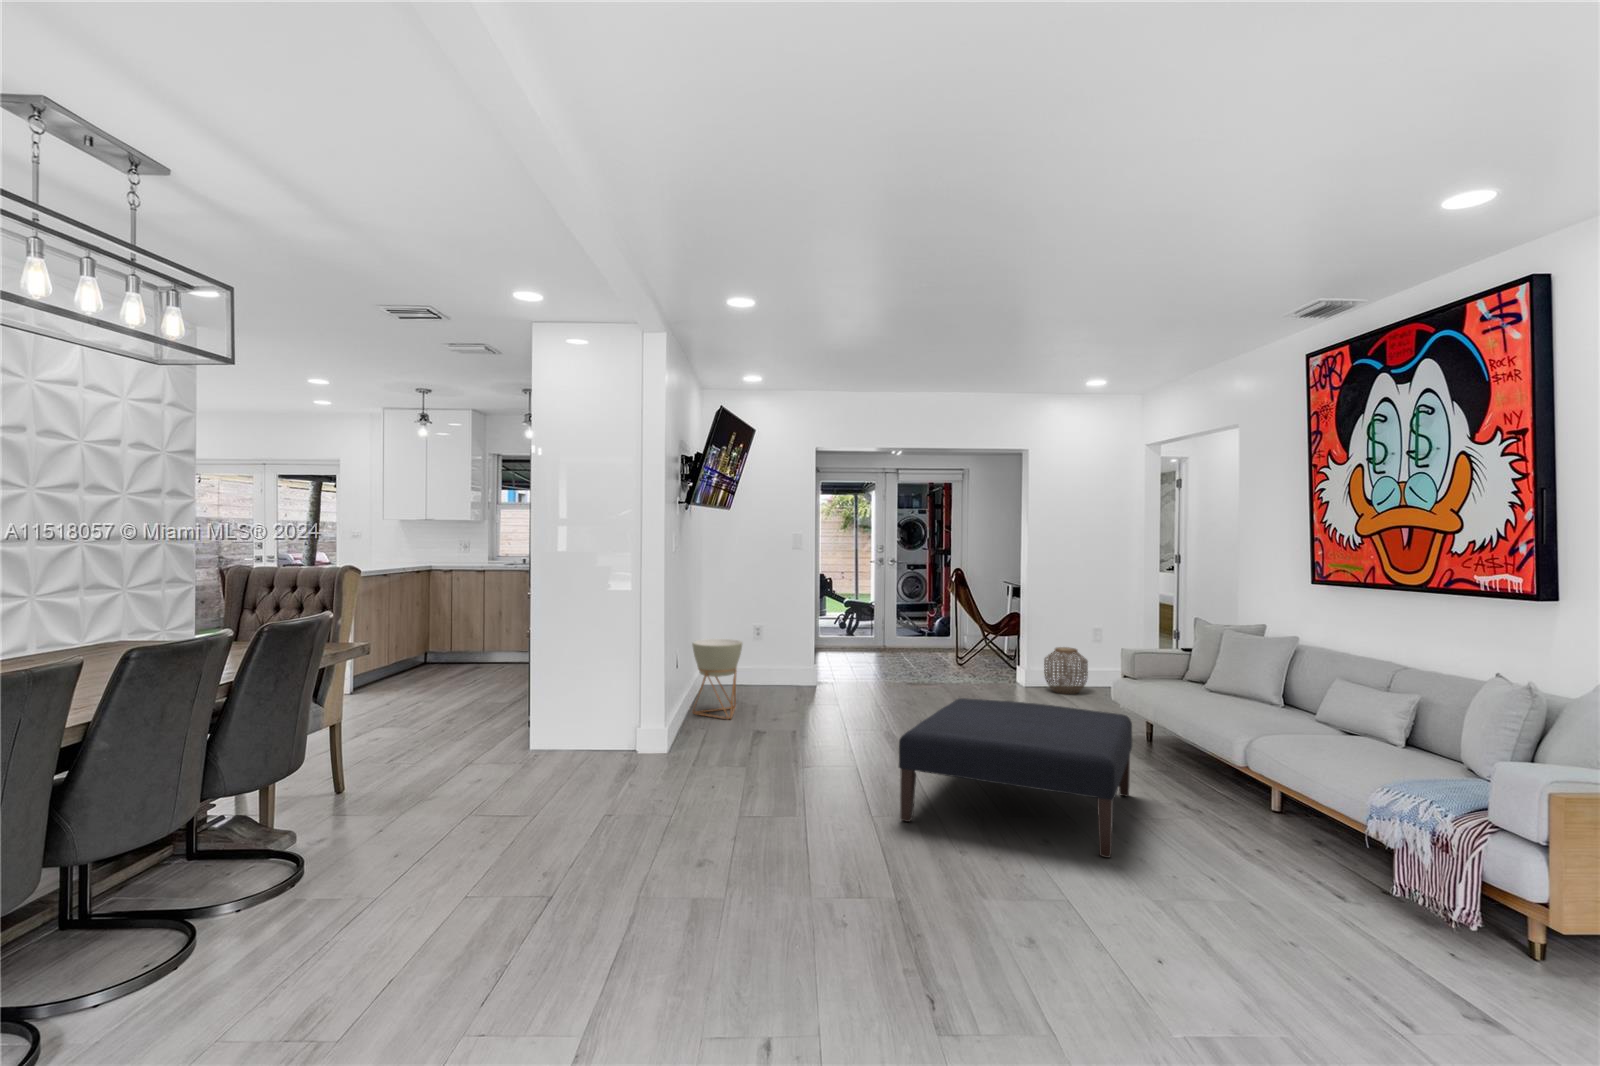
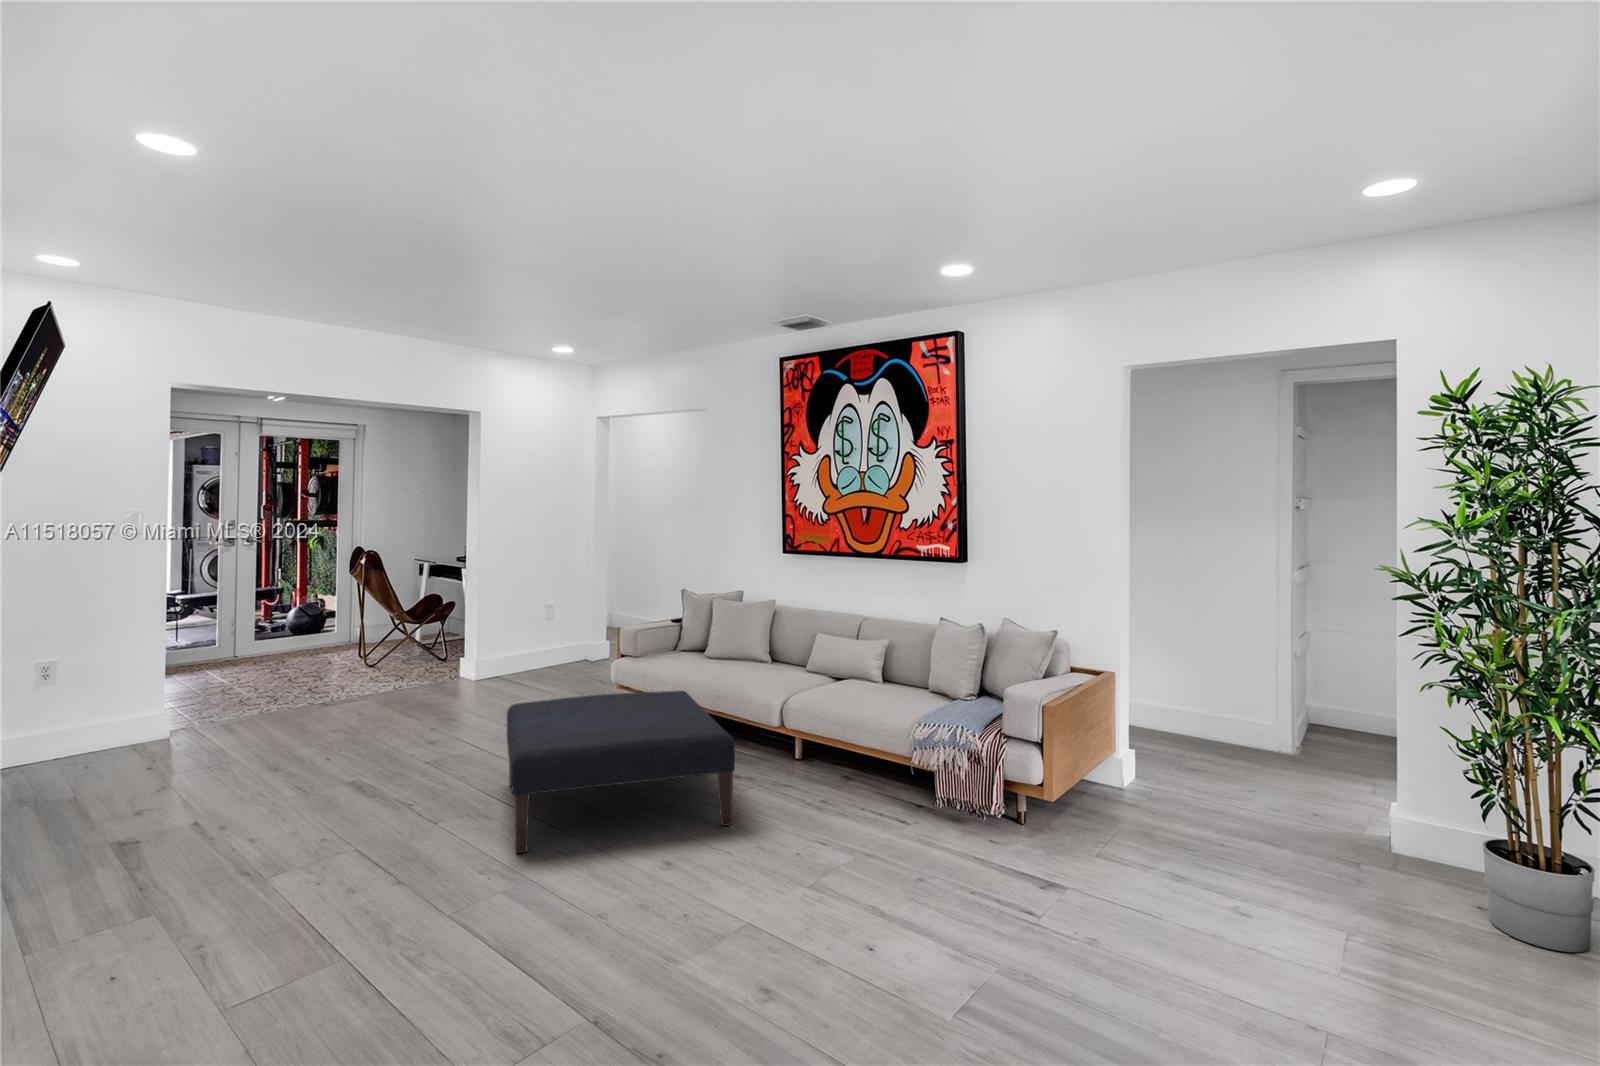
planter: present [692,639,742,720] -> none [30,679,129,804]
woven basket: present [1044,647,1088,694] -> none [503,629,549,679]

